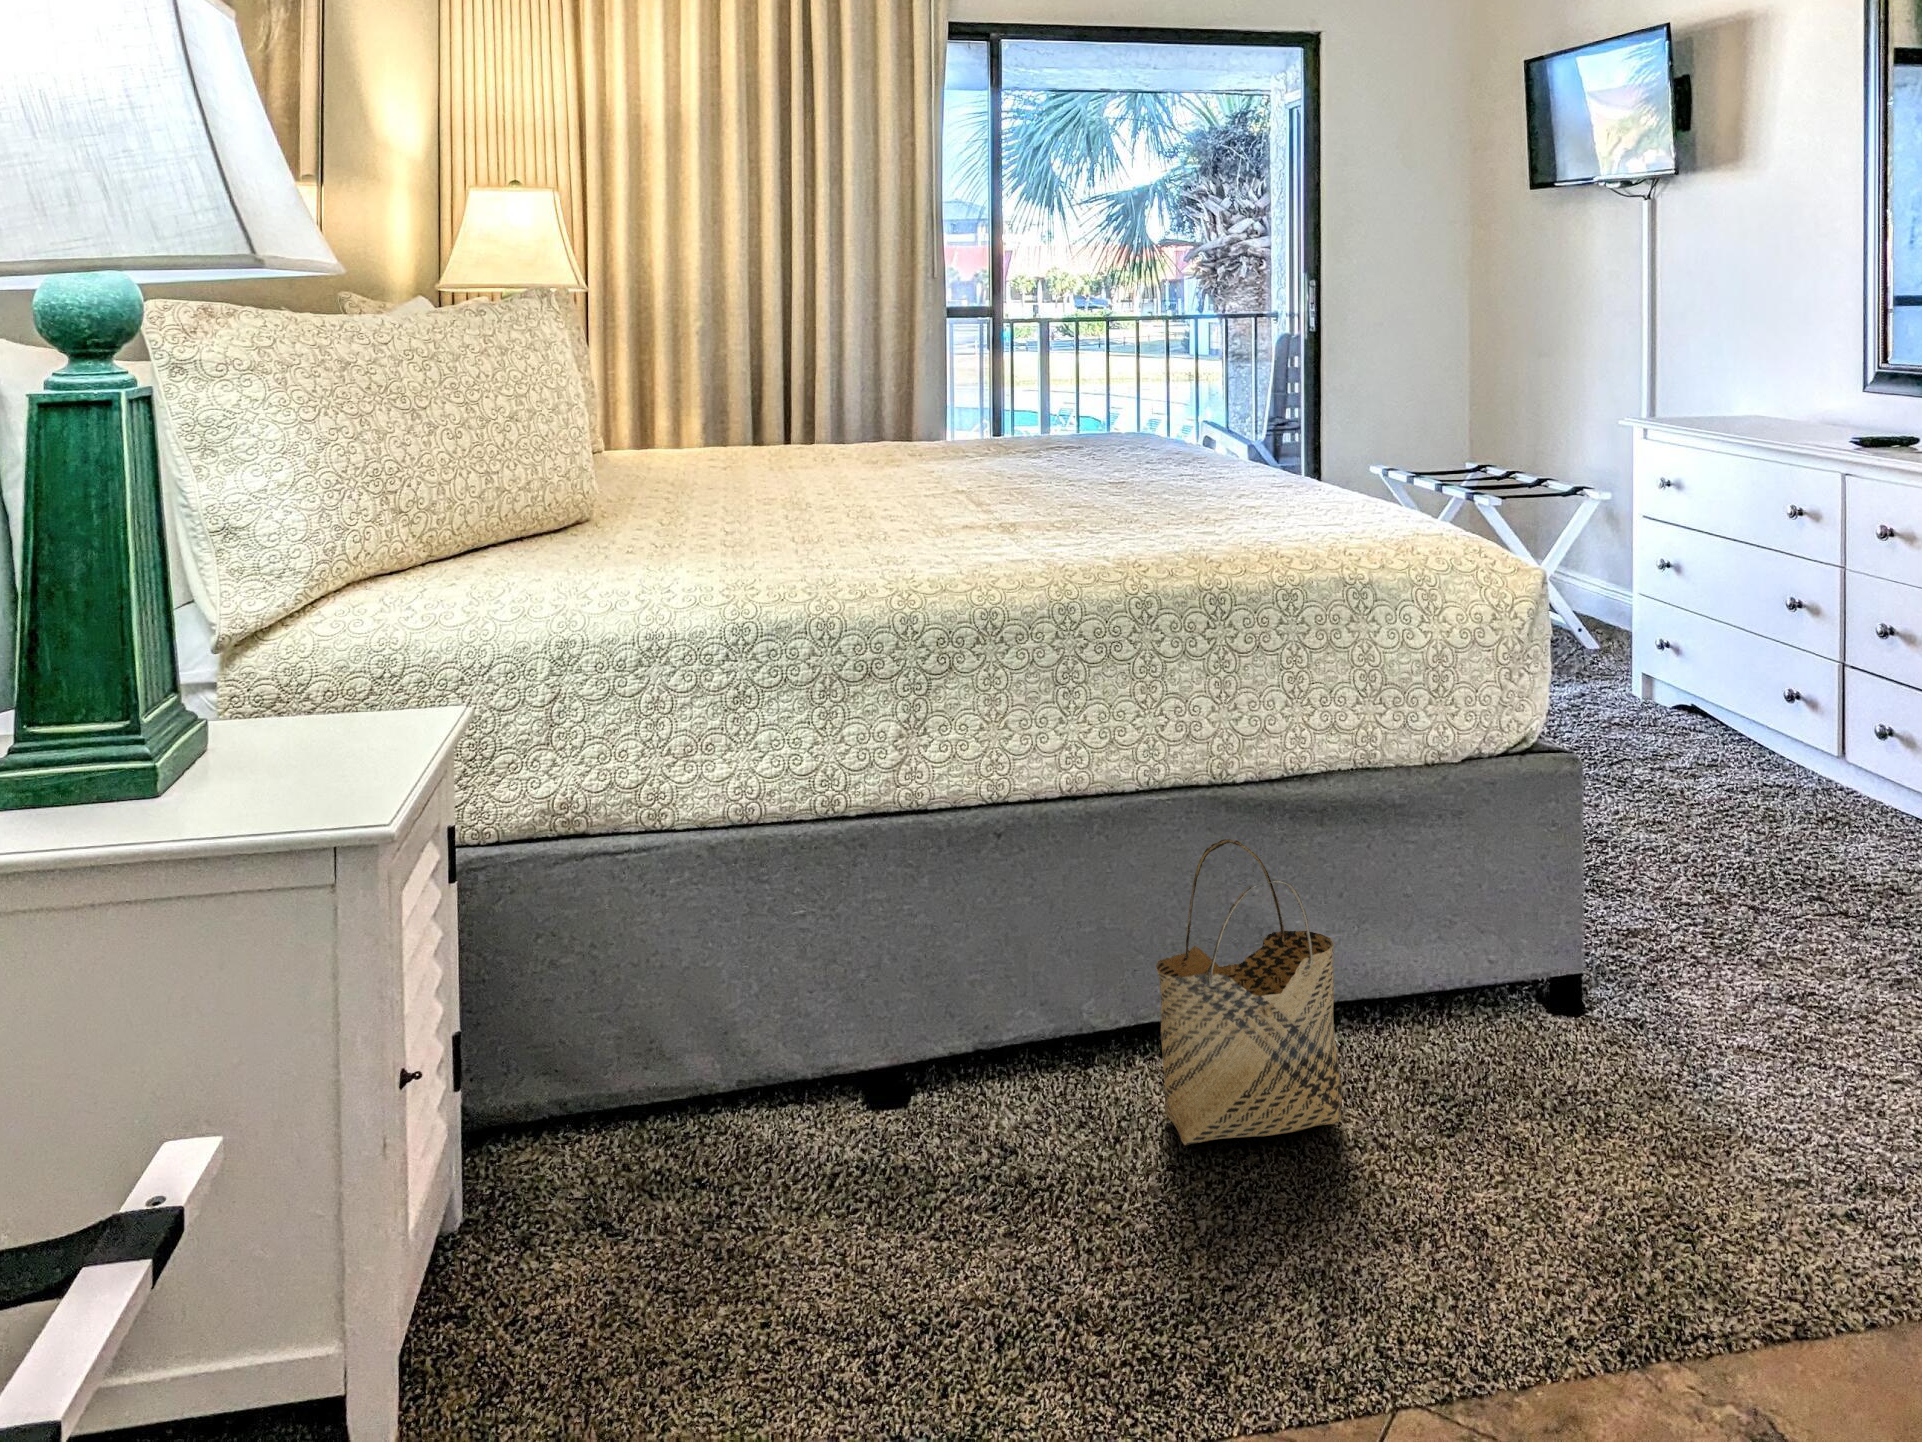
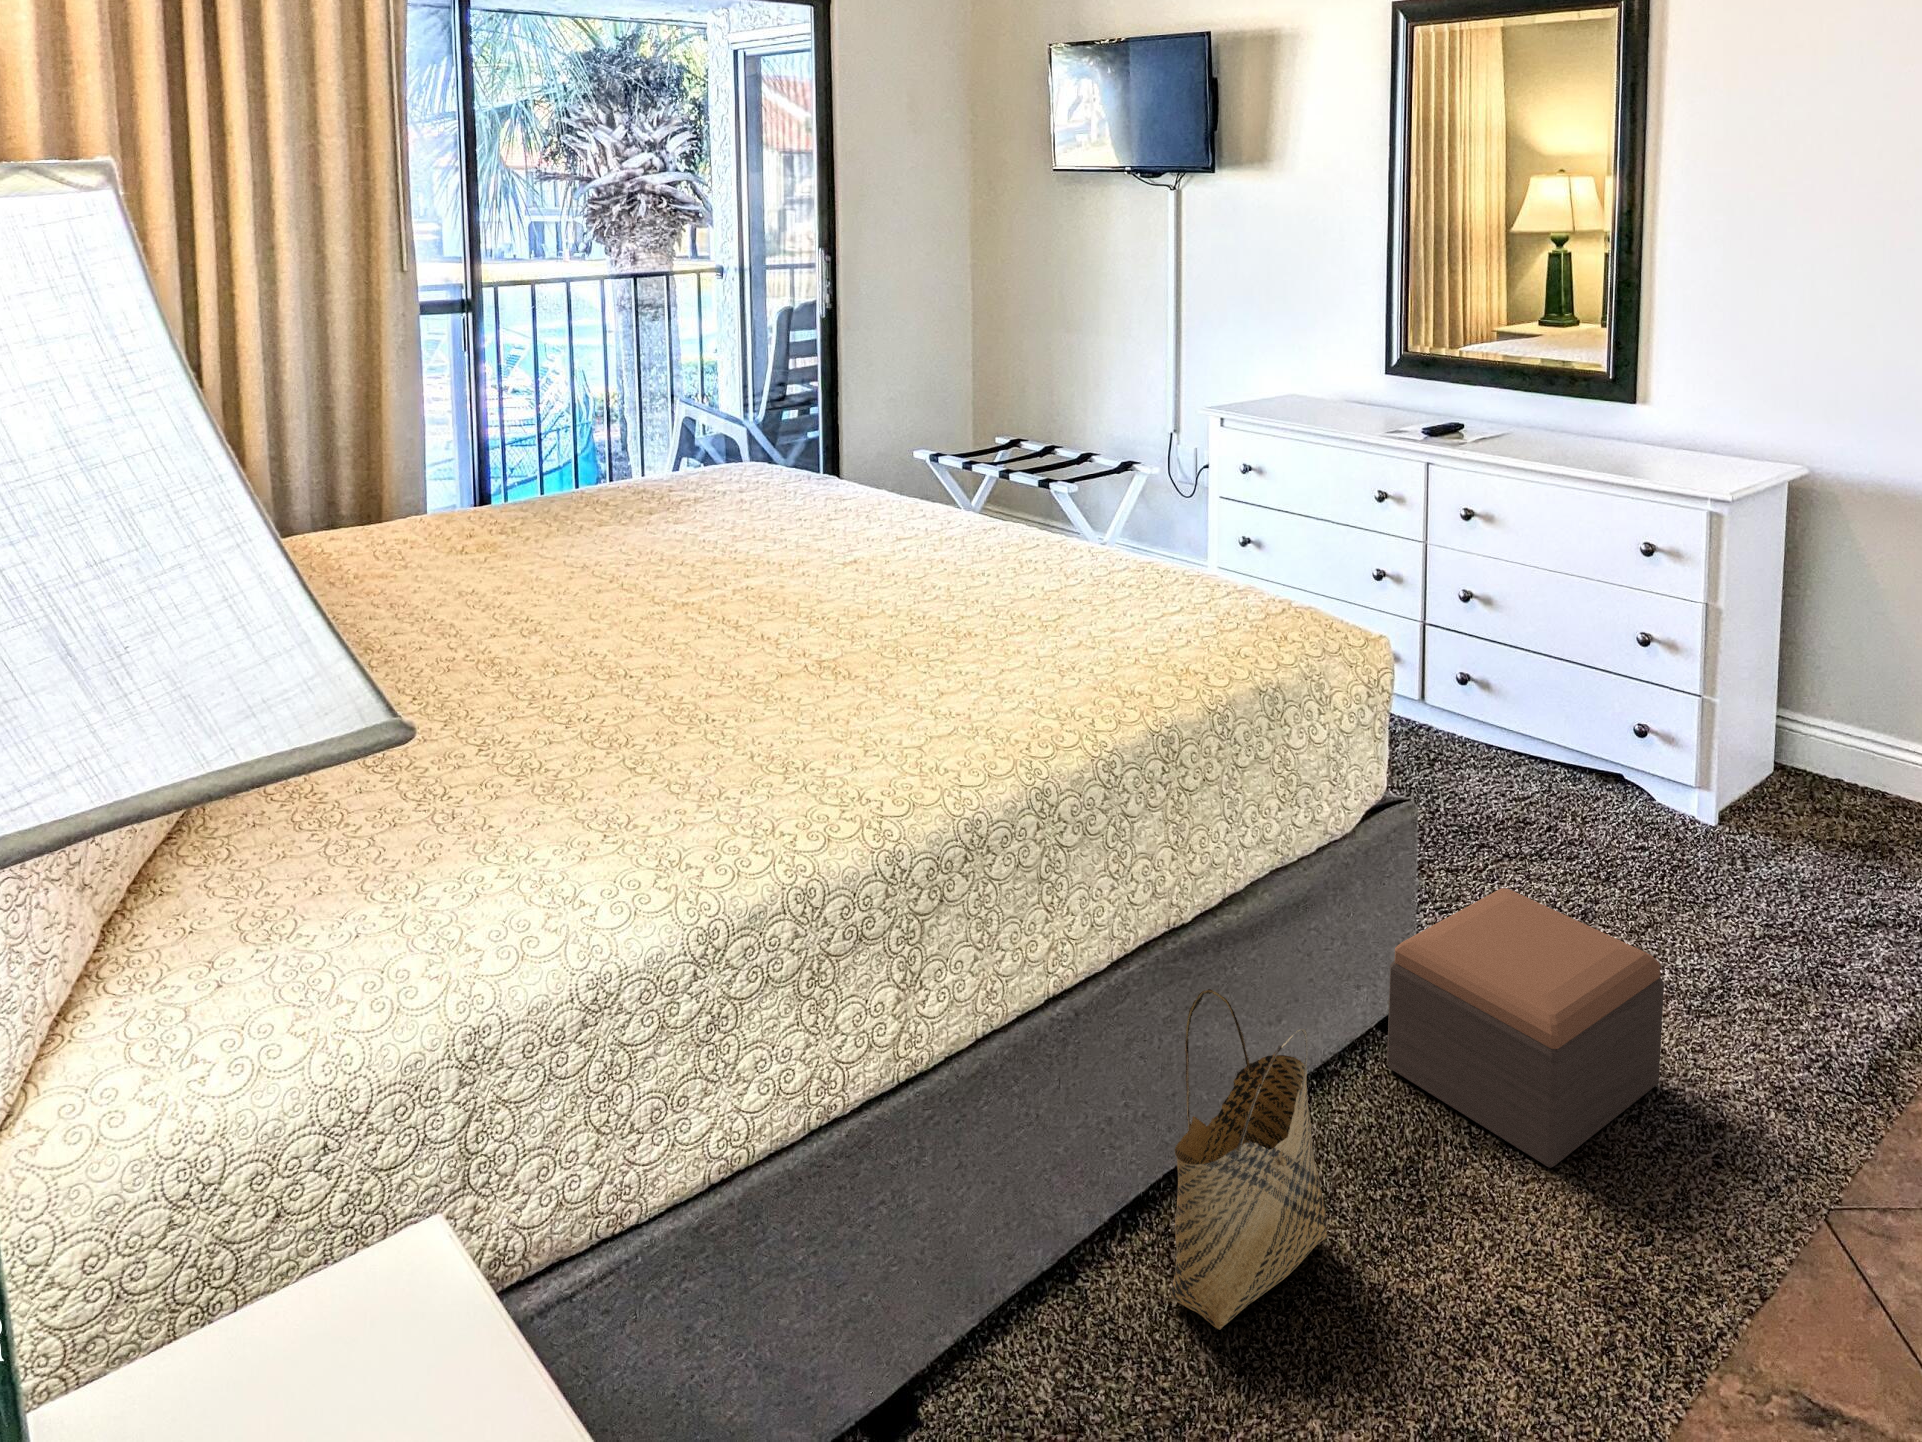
footstool: none [1526,885,1864,1168] -> present [1387,888,1664,1168]

